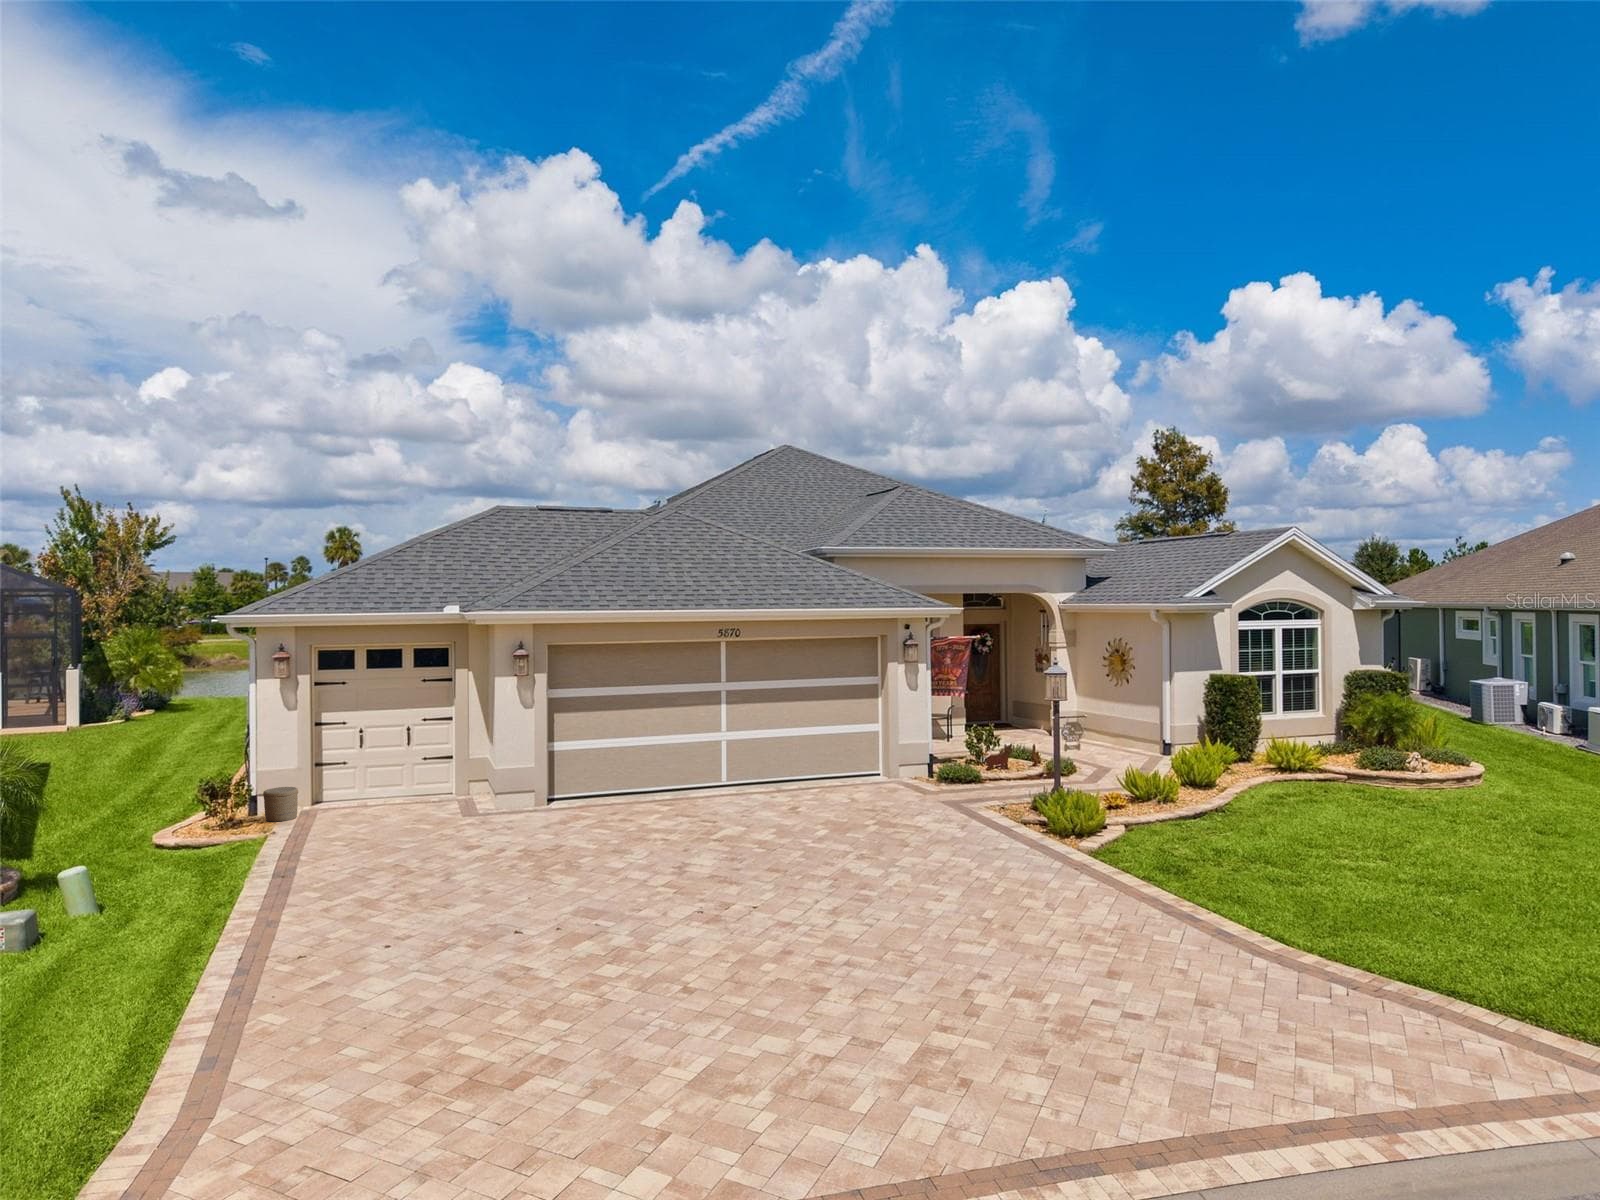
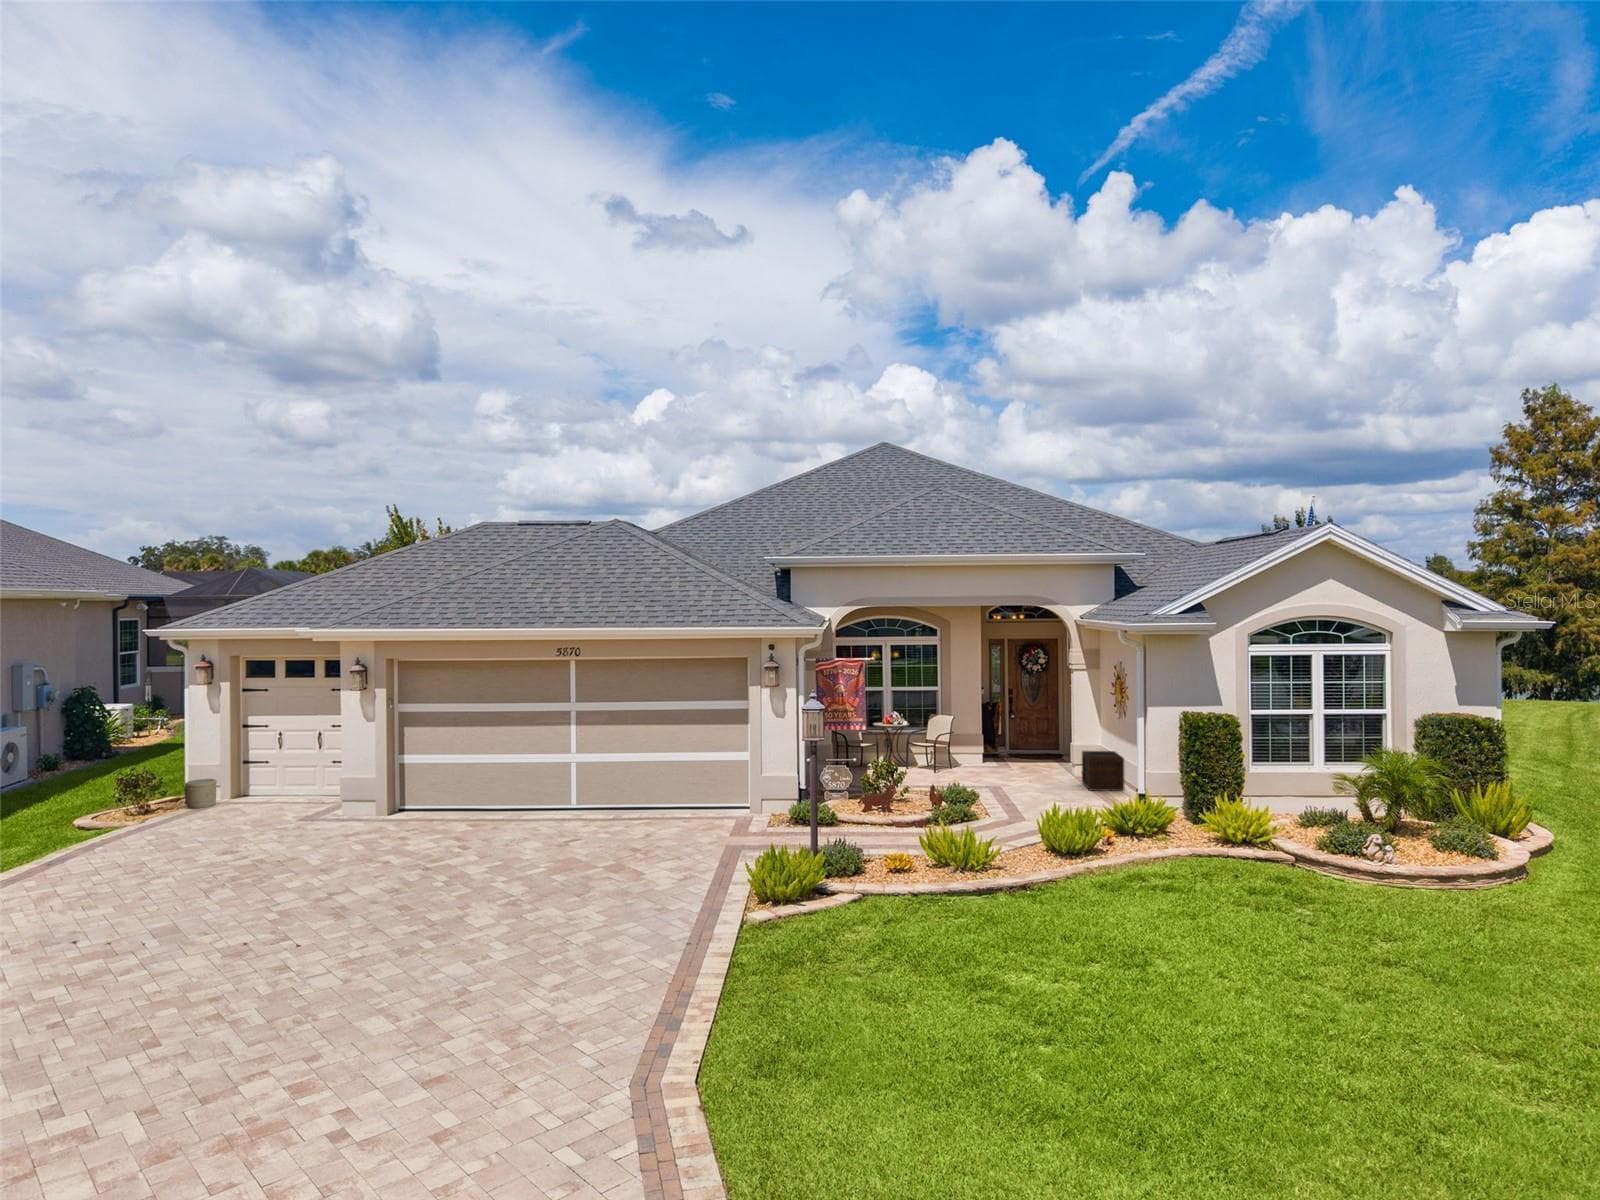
wooden crate: none [1098,711,1139,743] -> present [1082,751,1124,791]

